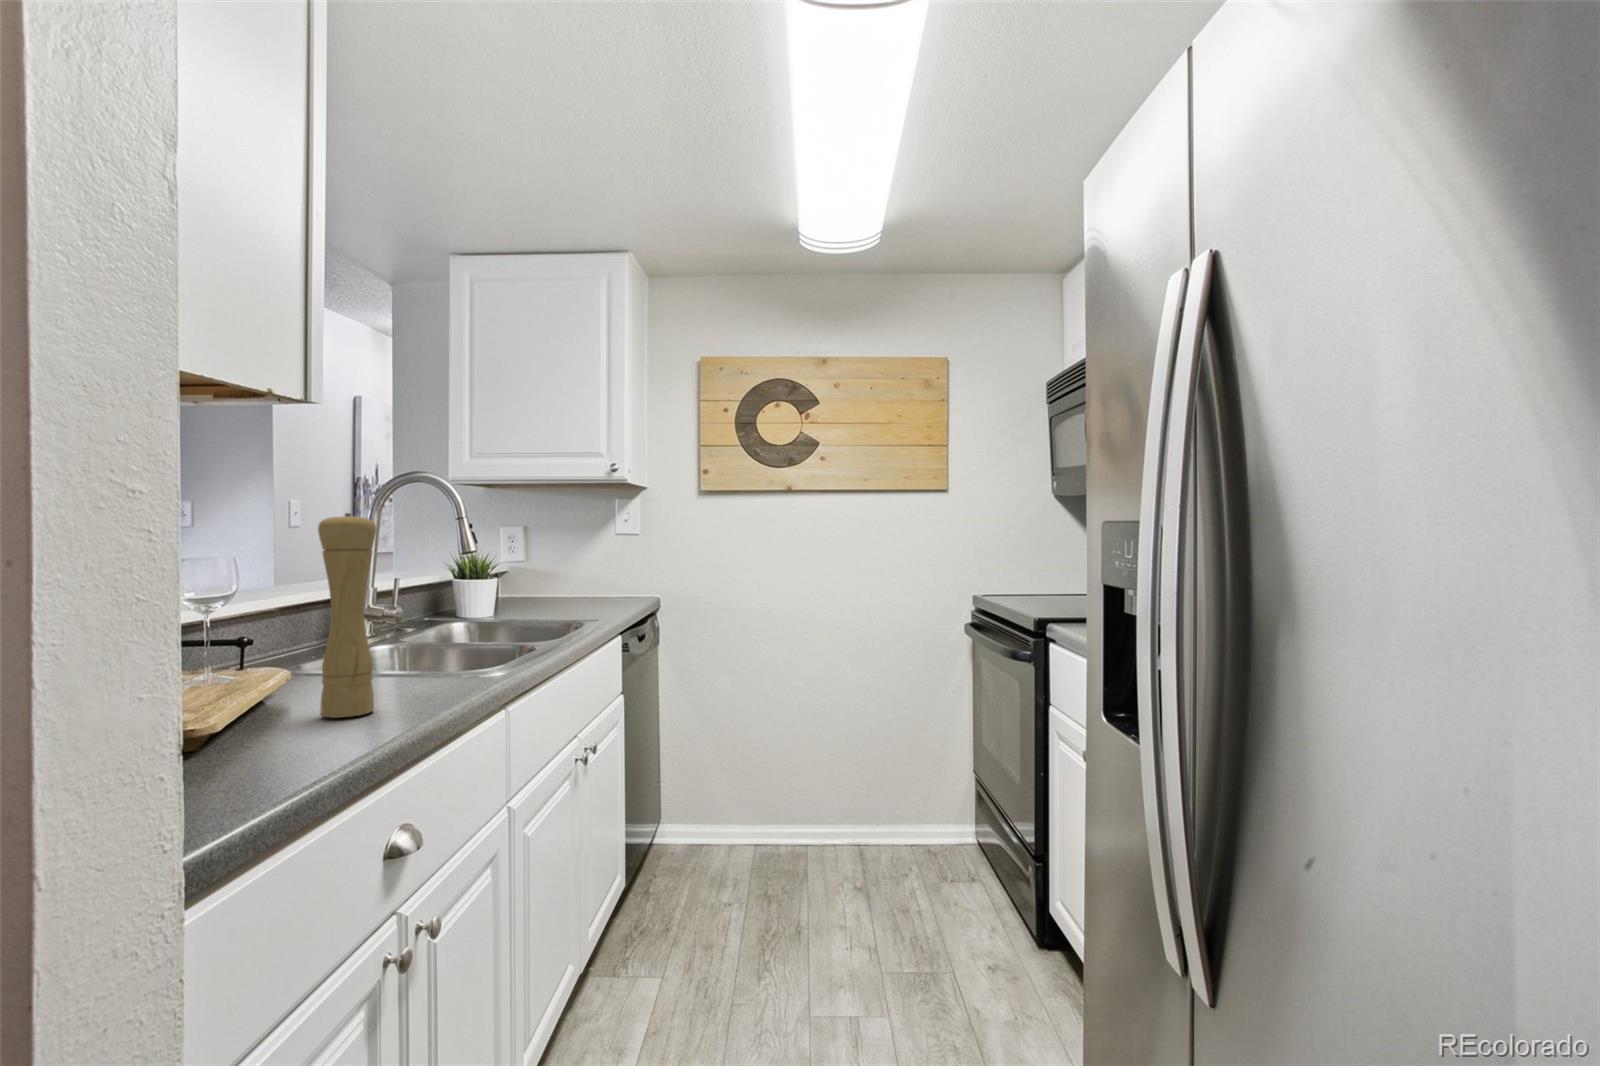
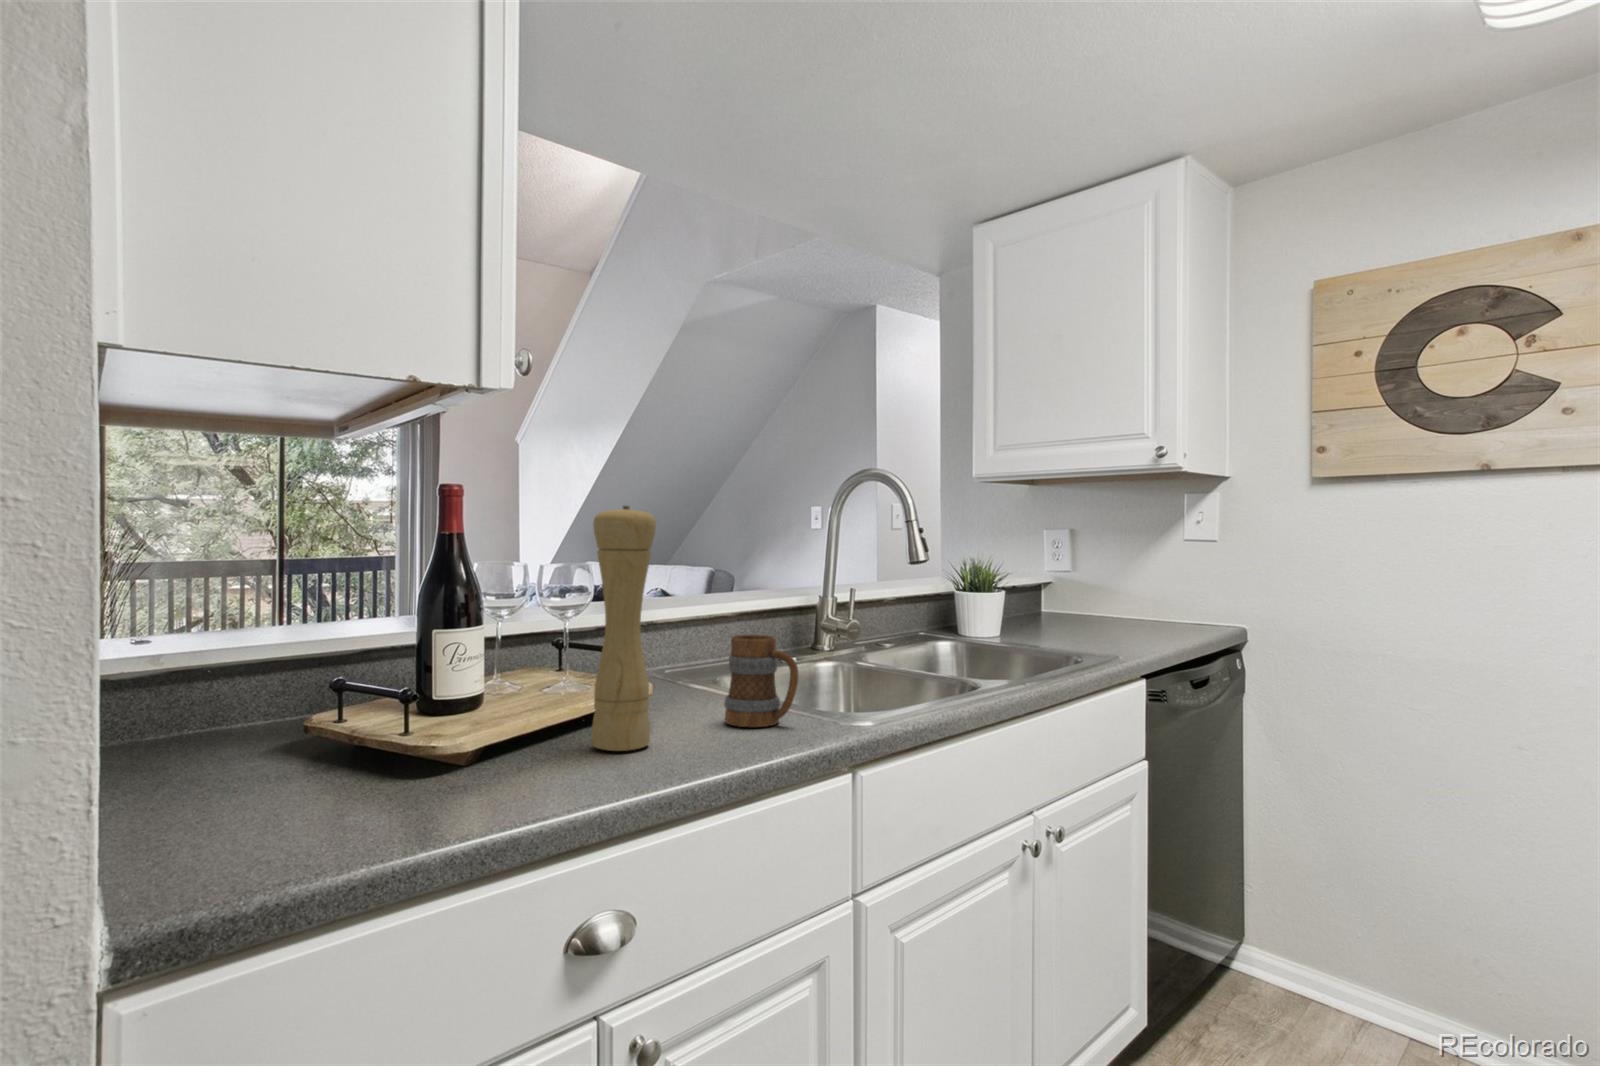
mug: none [397,616,466,690] -> present [724,634,799,727]

